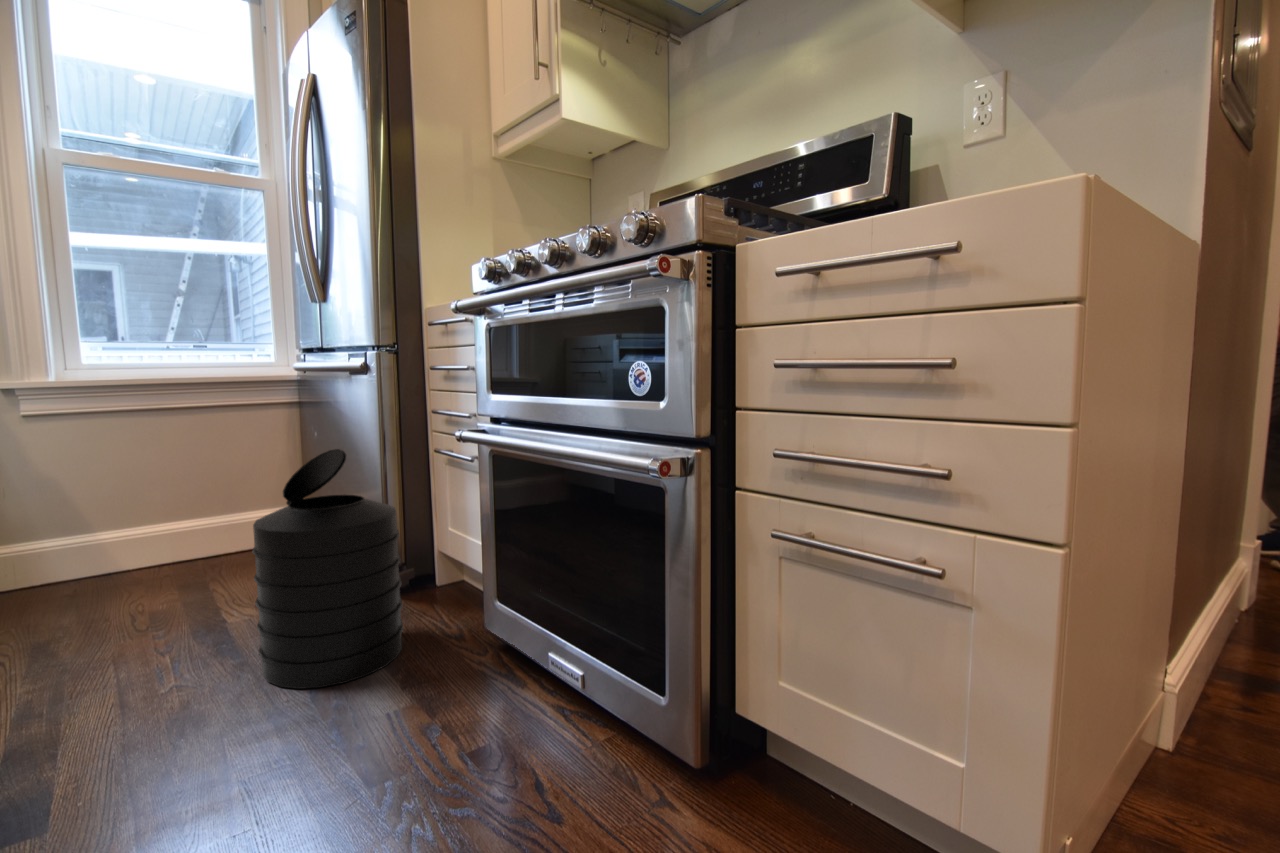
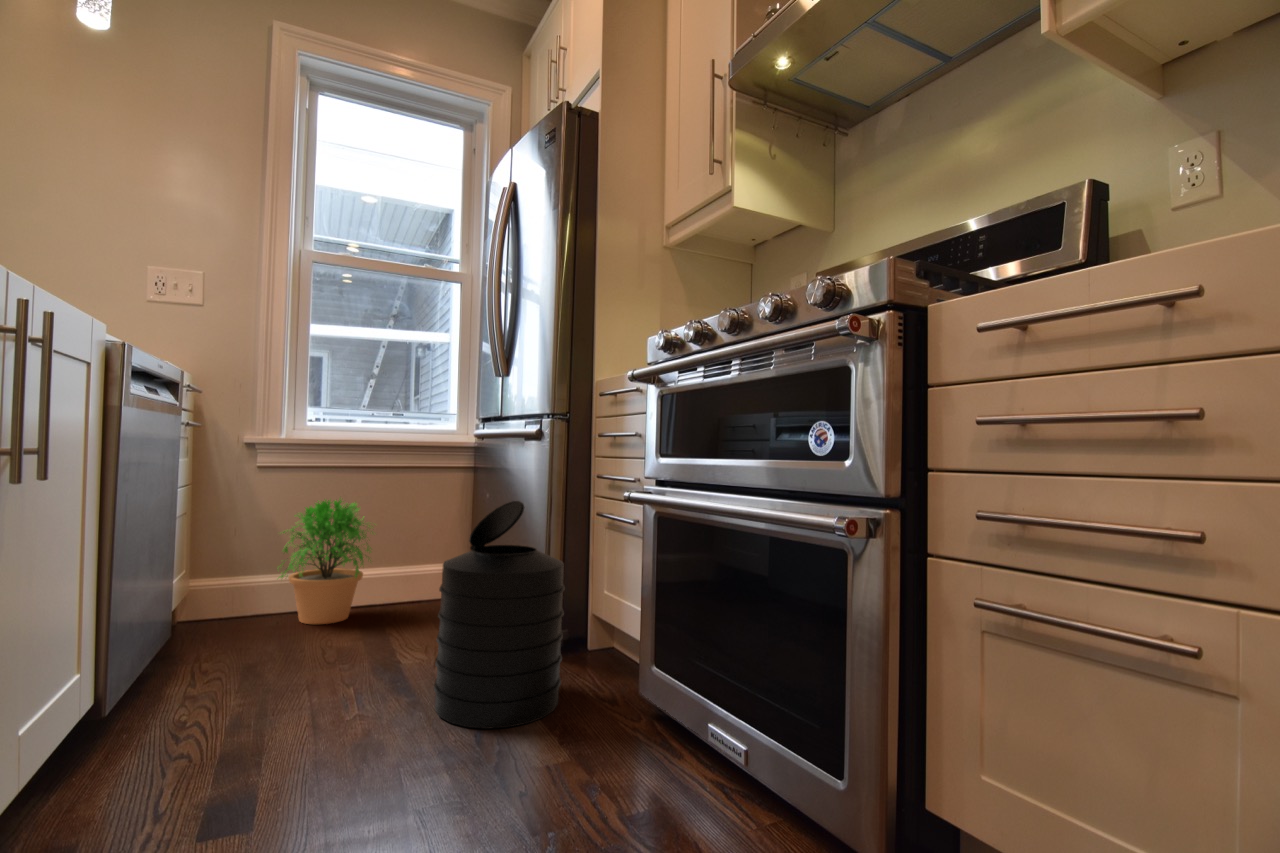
potted plant: none [49,448,189,593] -> present [279,500,373,624]

